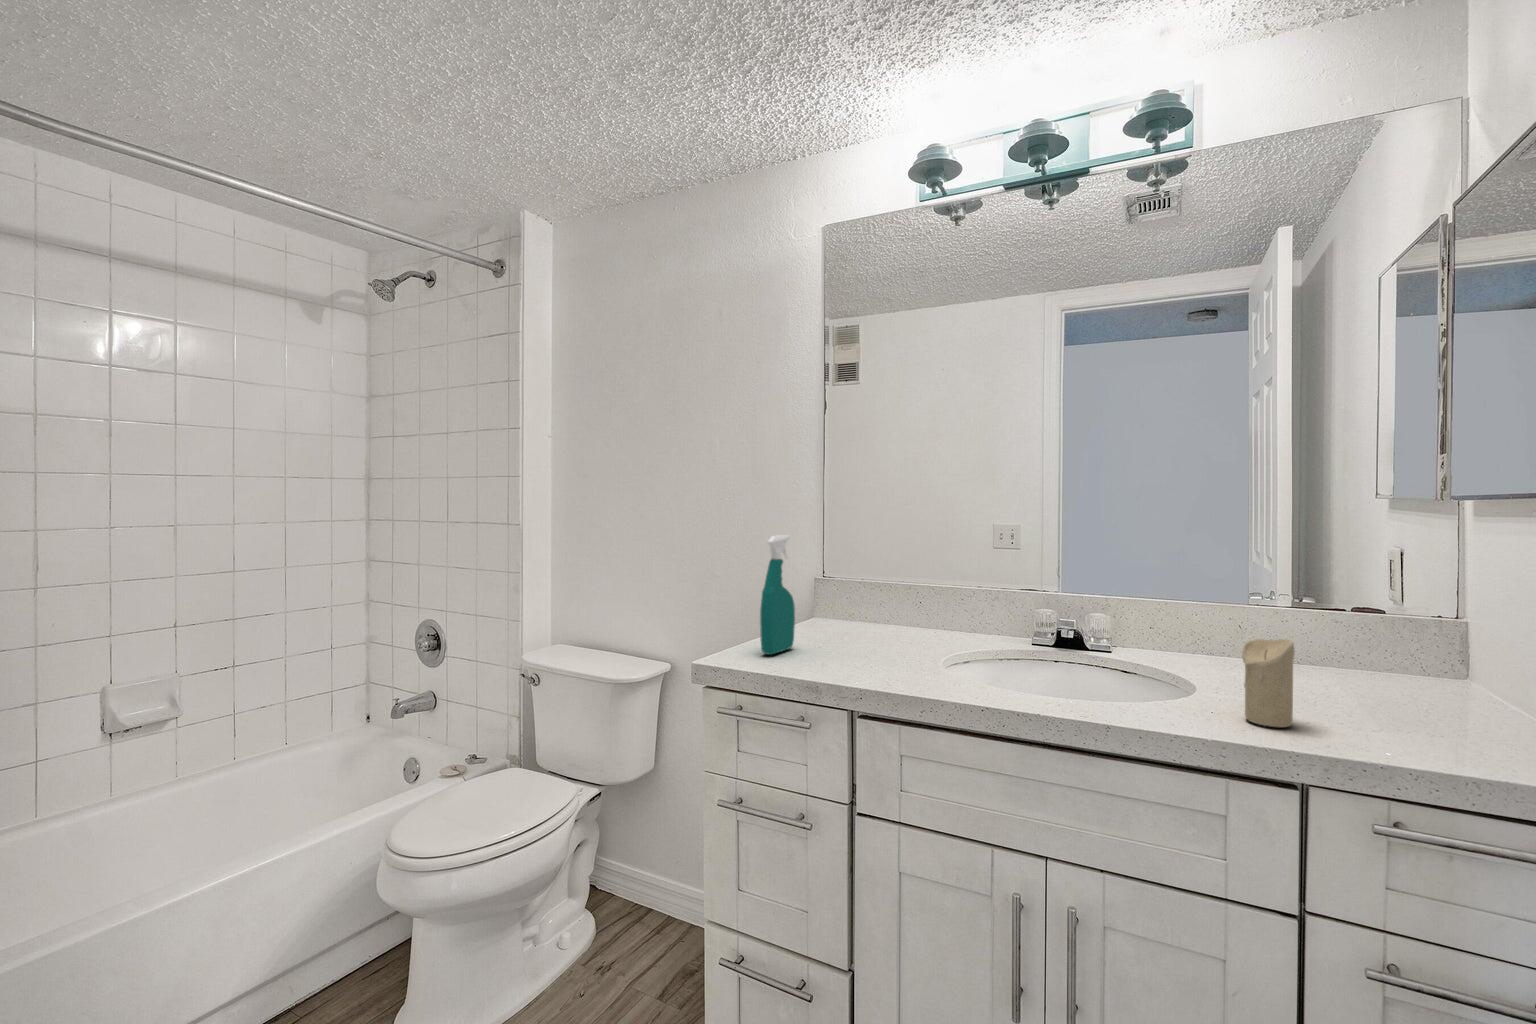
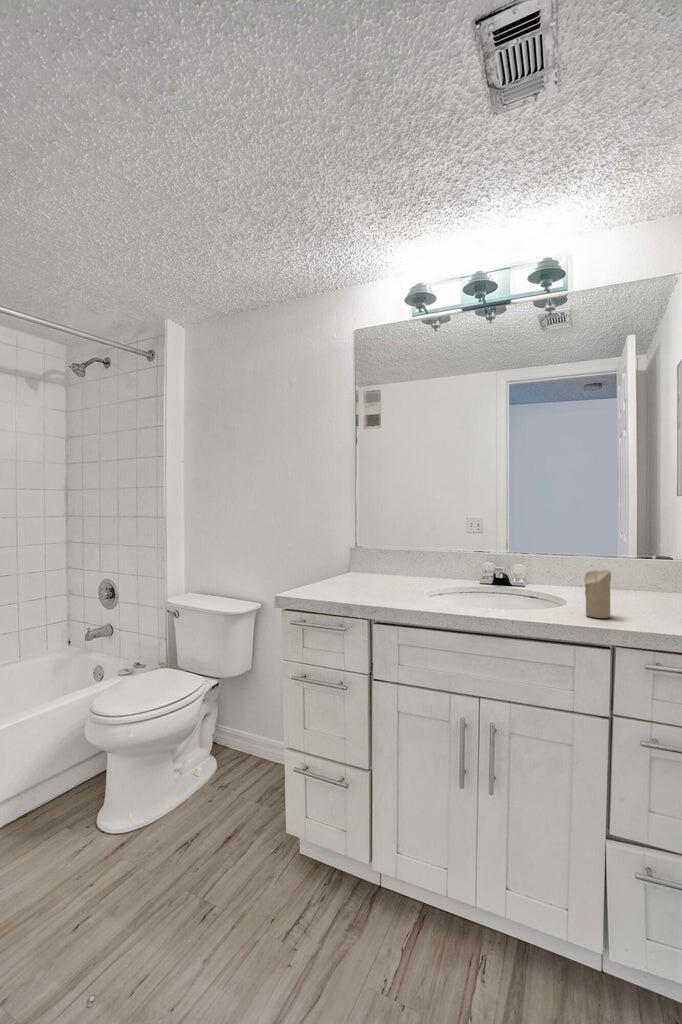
spray bottle: present [760,535,795,655] -> none [318,518,339,590]

